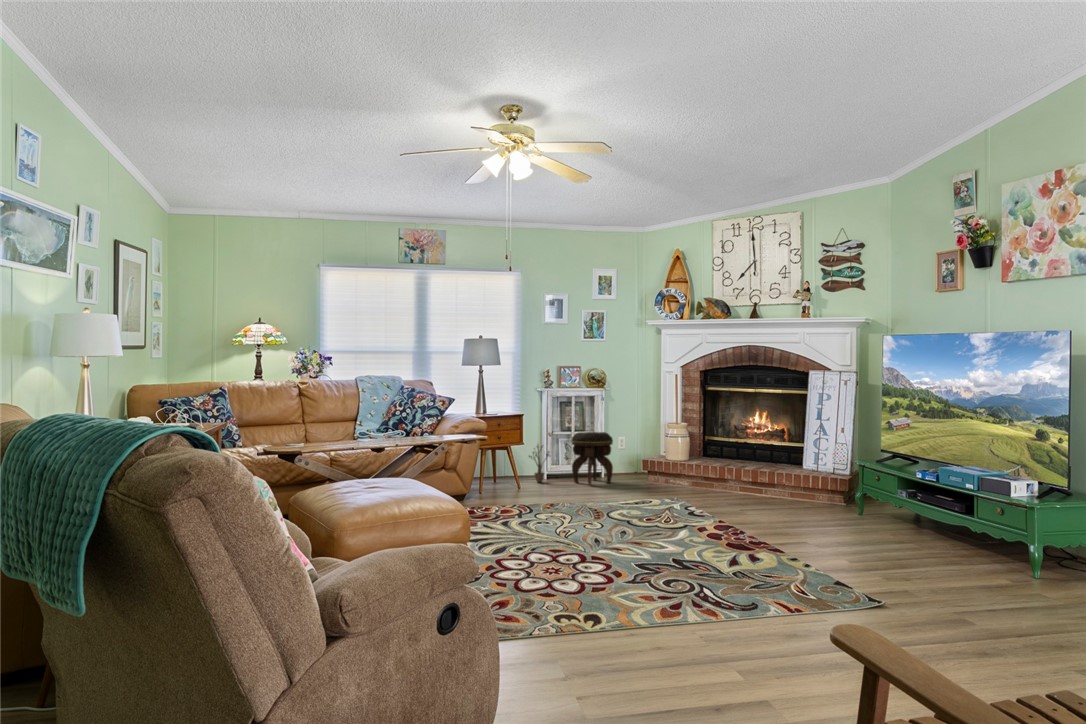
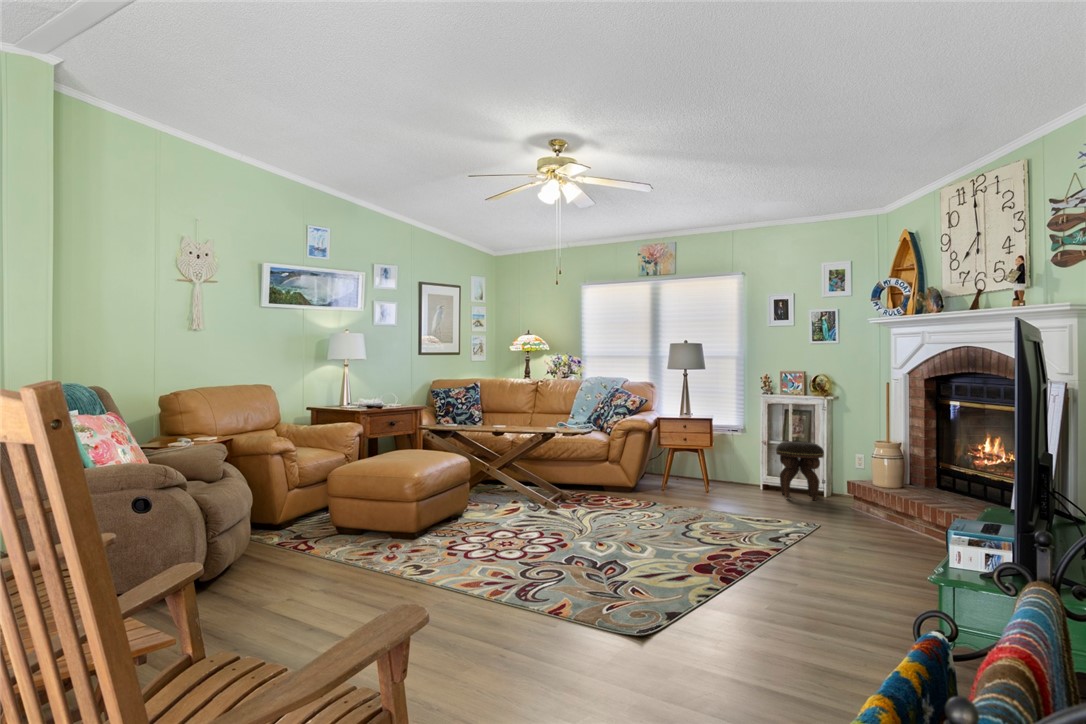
decorative plant: present [529,446,550,482] -> none [742,448,762,488]

